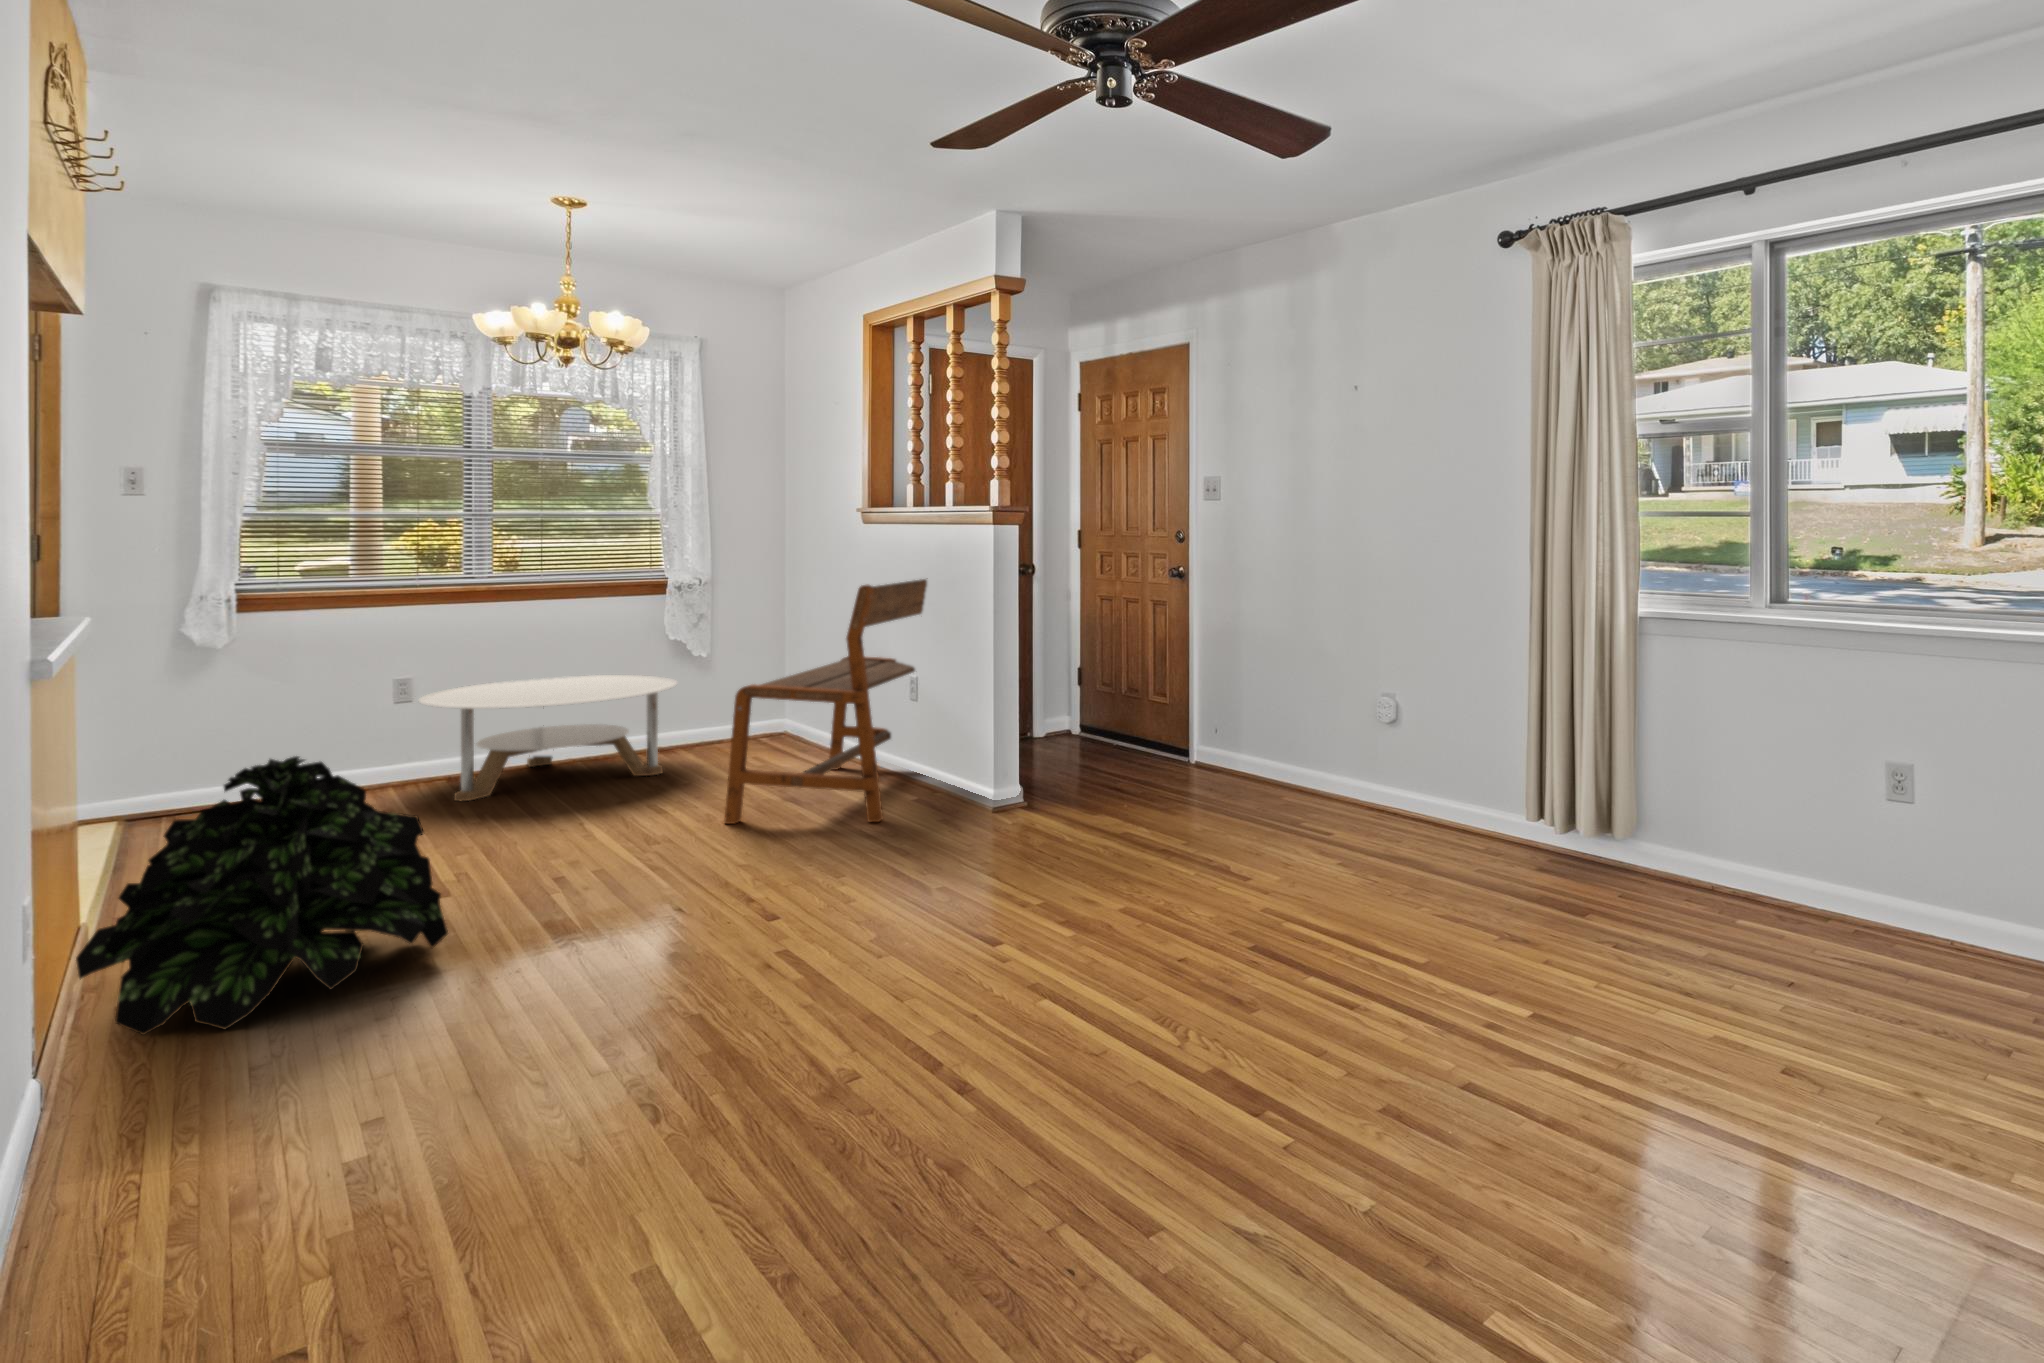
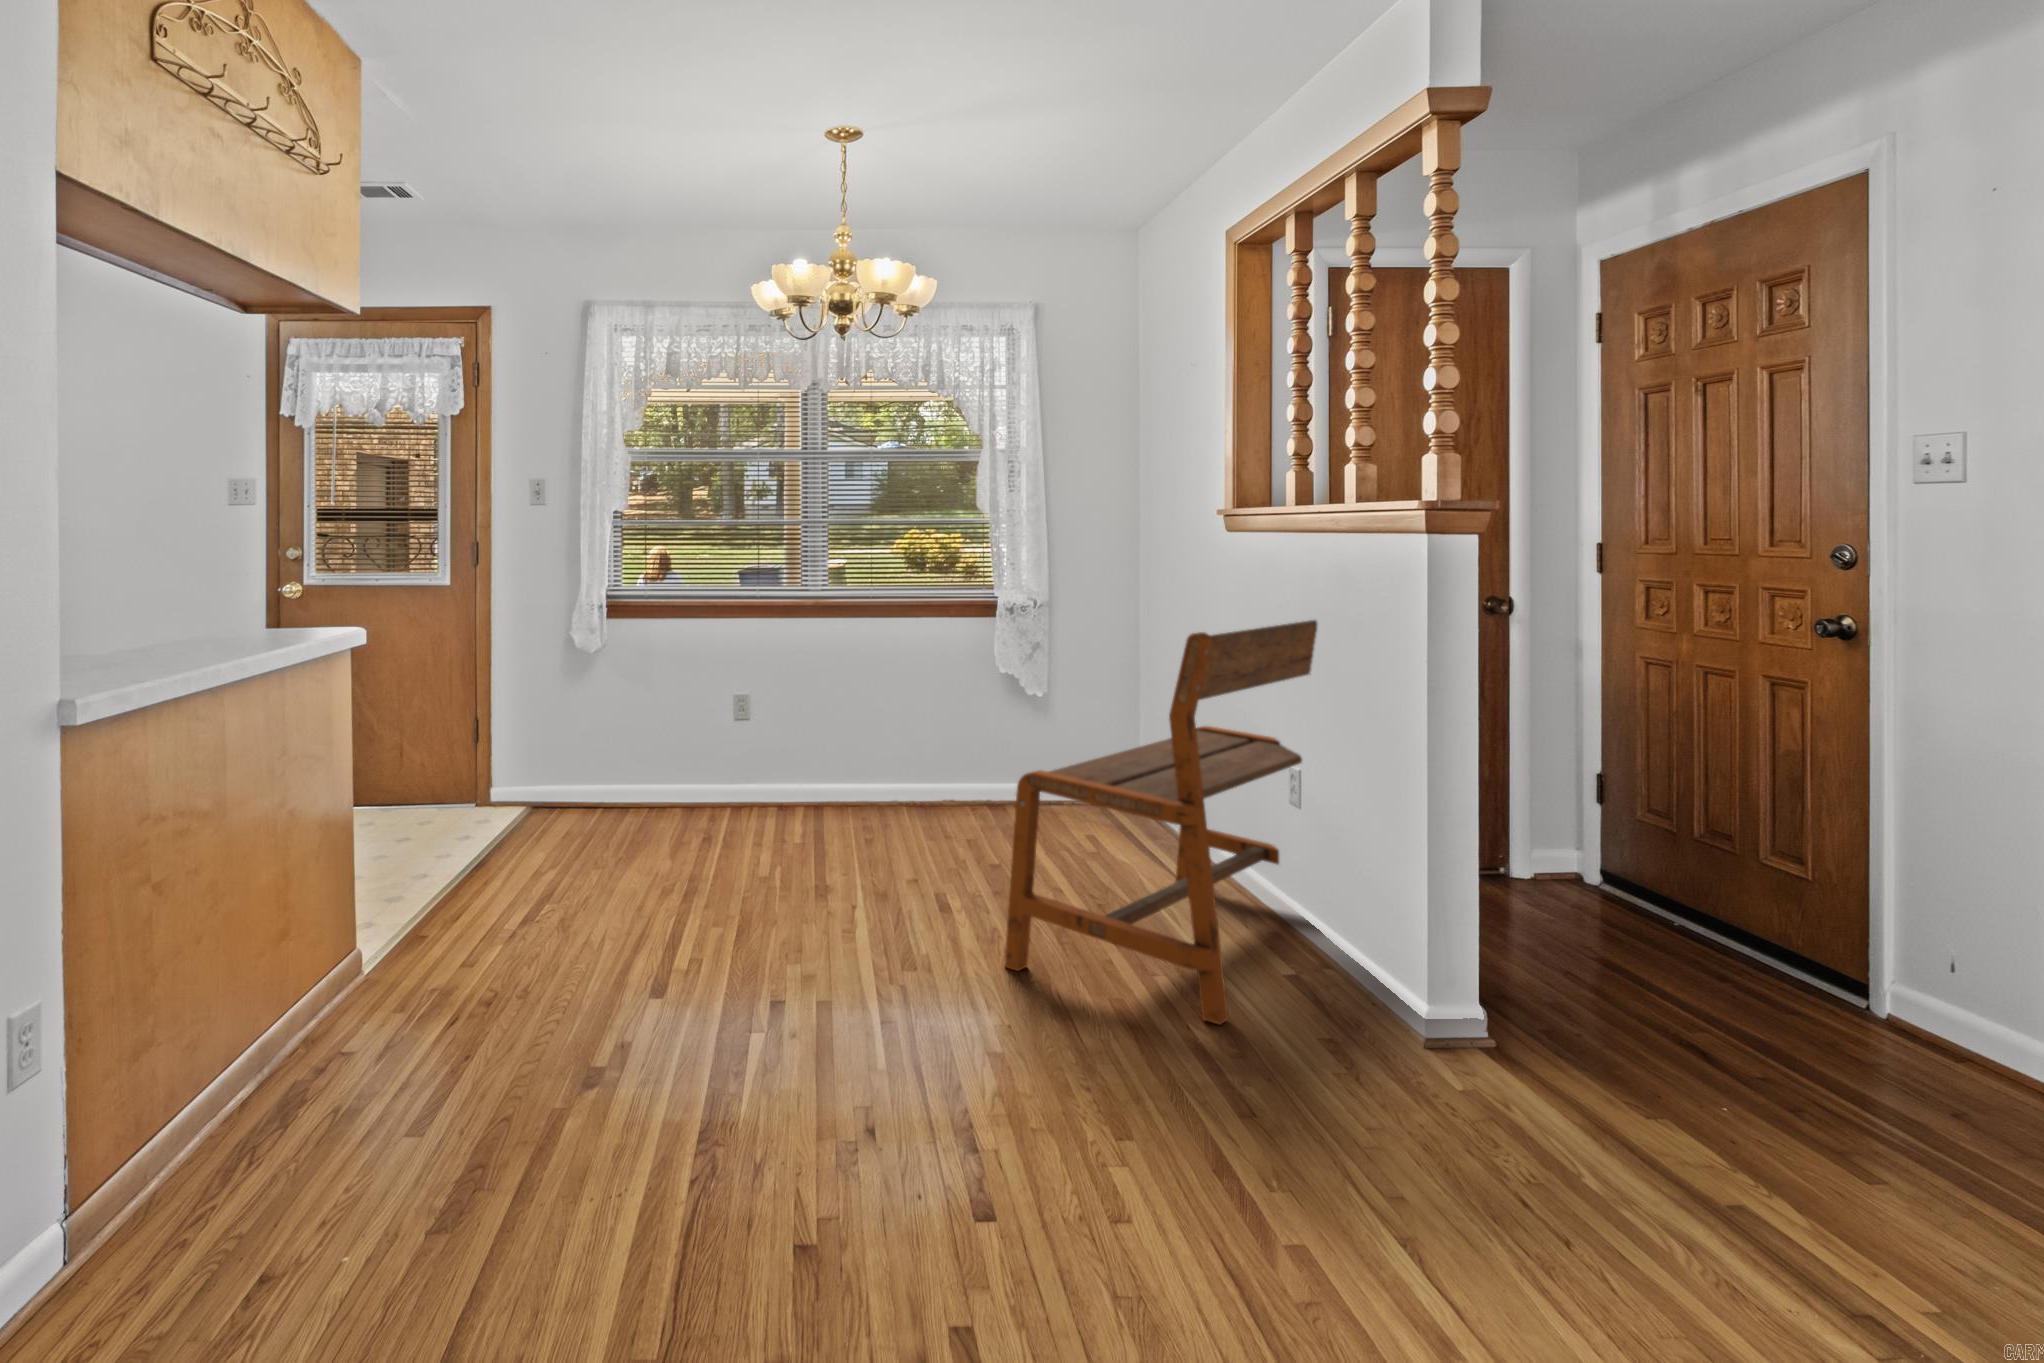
round table: present [419,675,677,801] -> none [733,712,995,856]
potted plant: present [76,756,448,1035] -> none [212,836,591,1215]

